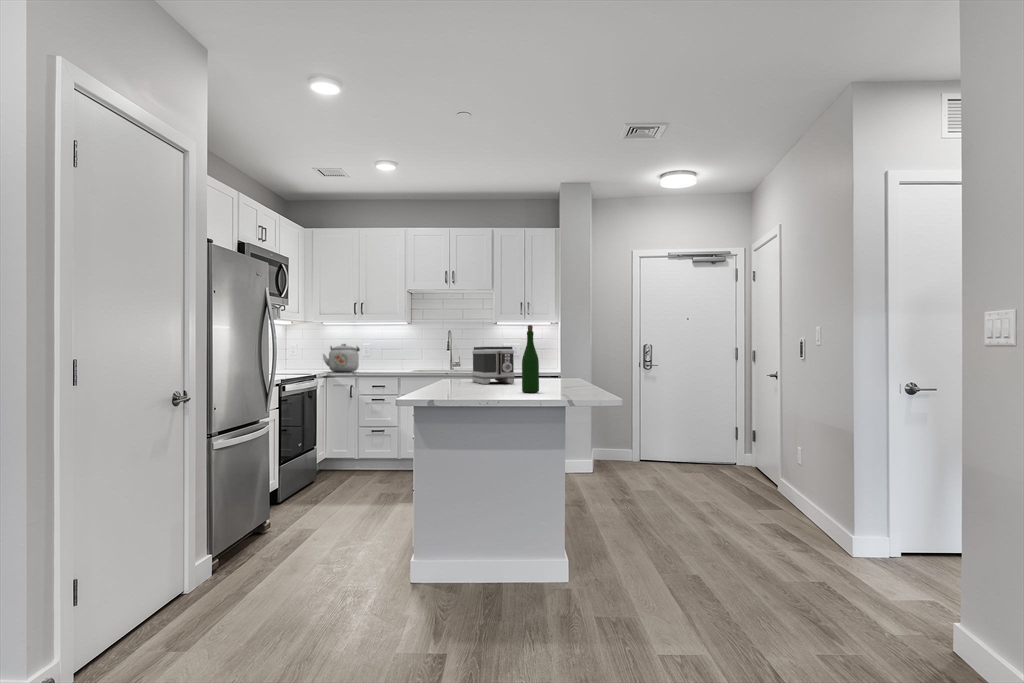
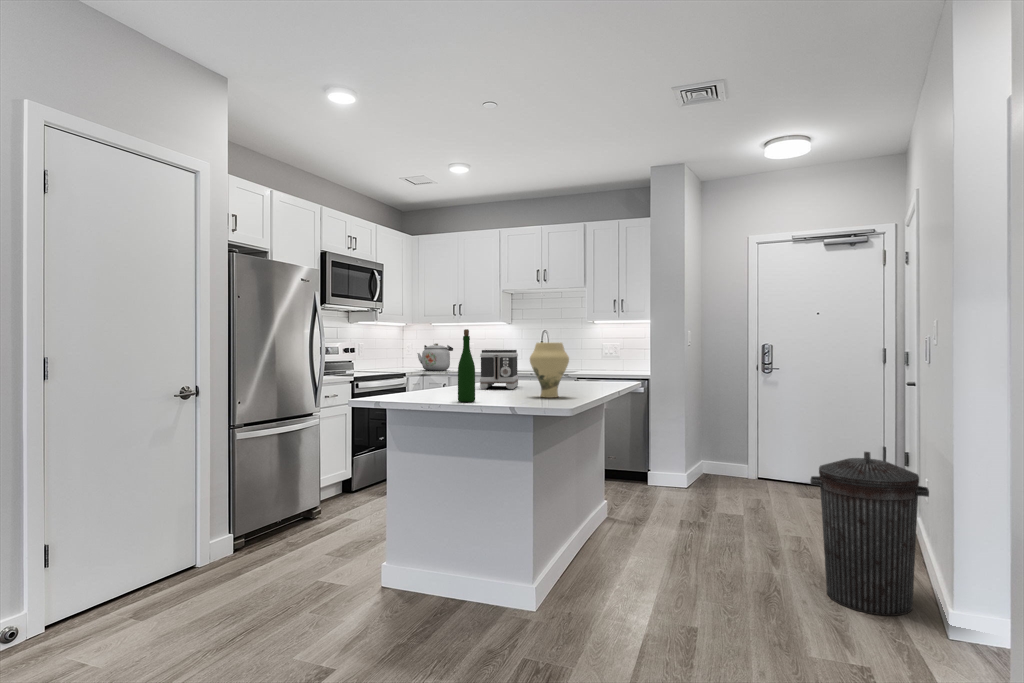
vase: none [558,339,593,388] -> present [530,343,569,398]
trash can: none [757,423,843,545] -> present [810,452,929,616]

